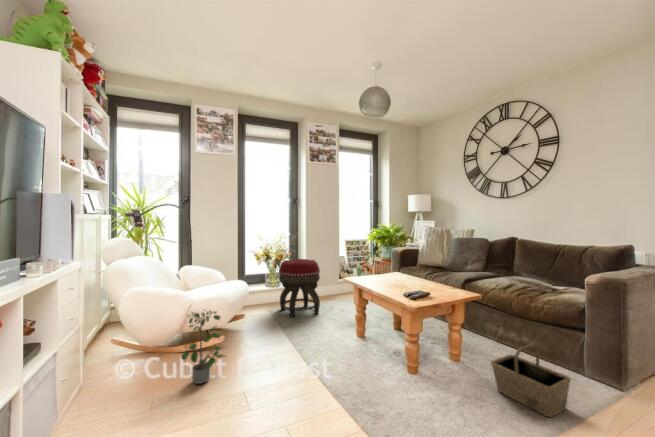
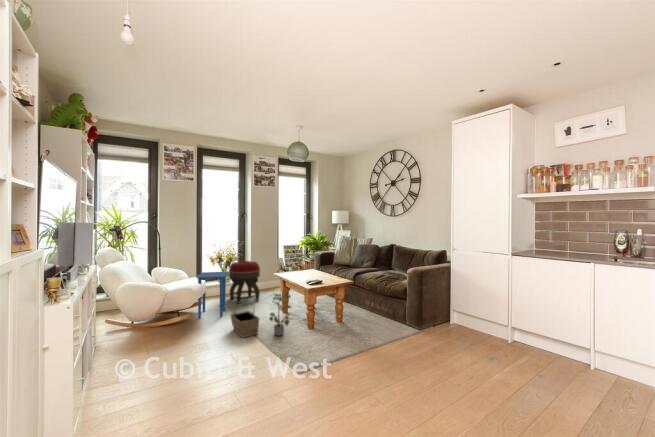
side table: none [234,273,277,340] -> present [197,272,227,318]
potted plant: present [181,311,225,384] -> present [269,292,293,336]
basket: present [491,344,570,417] -> present [230,311,260,337]

